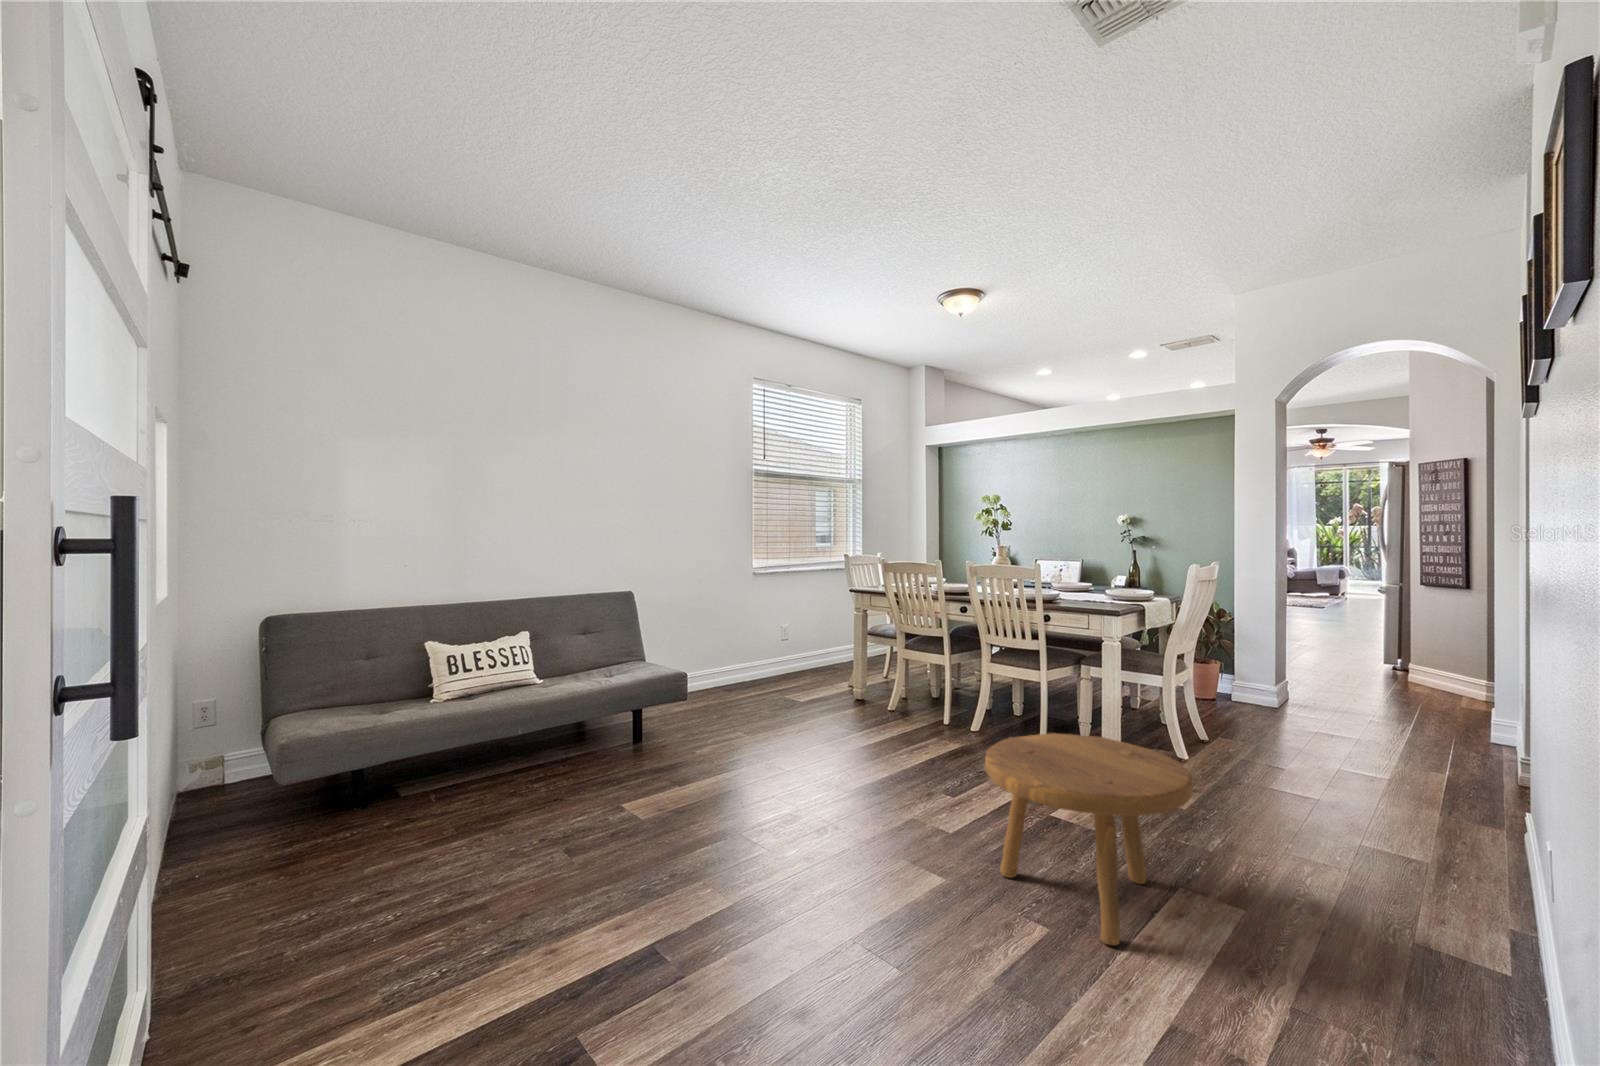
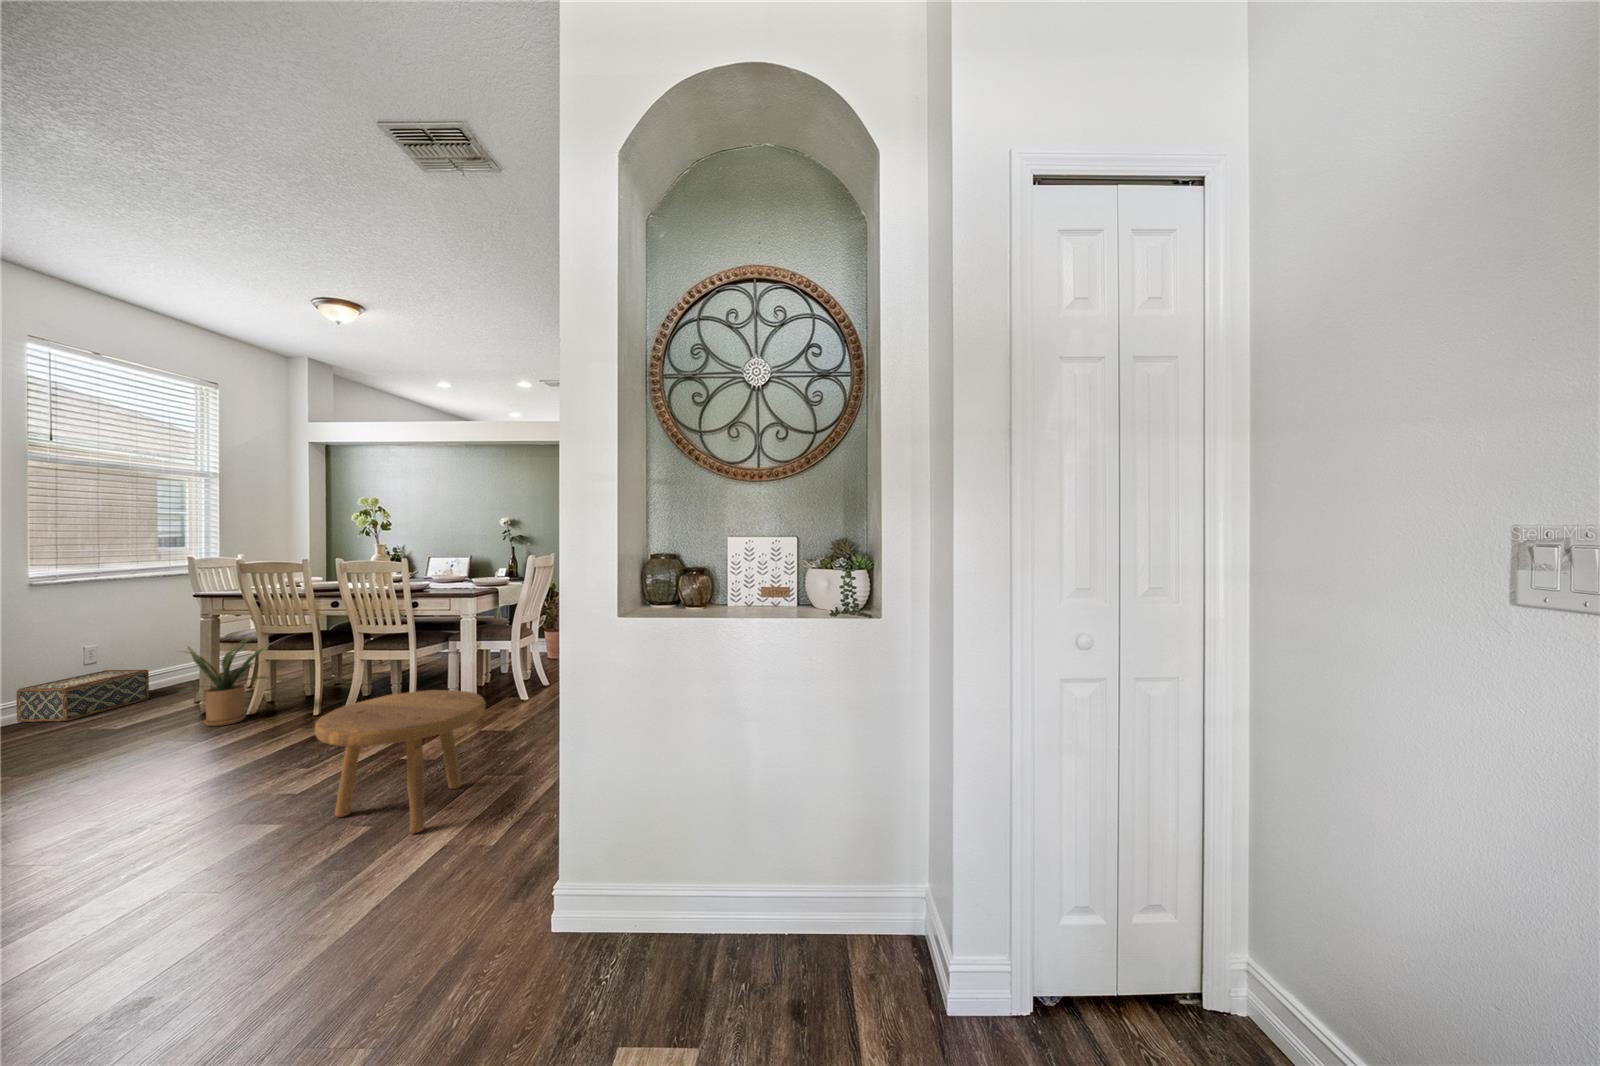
house plant: none [835,633,912,719] -> present [183,637,269,726]
woven basket: none [746,649,819,689] -> present [16,670,149,722]

